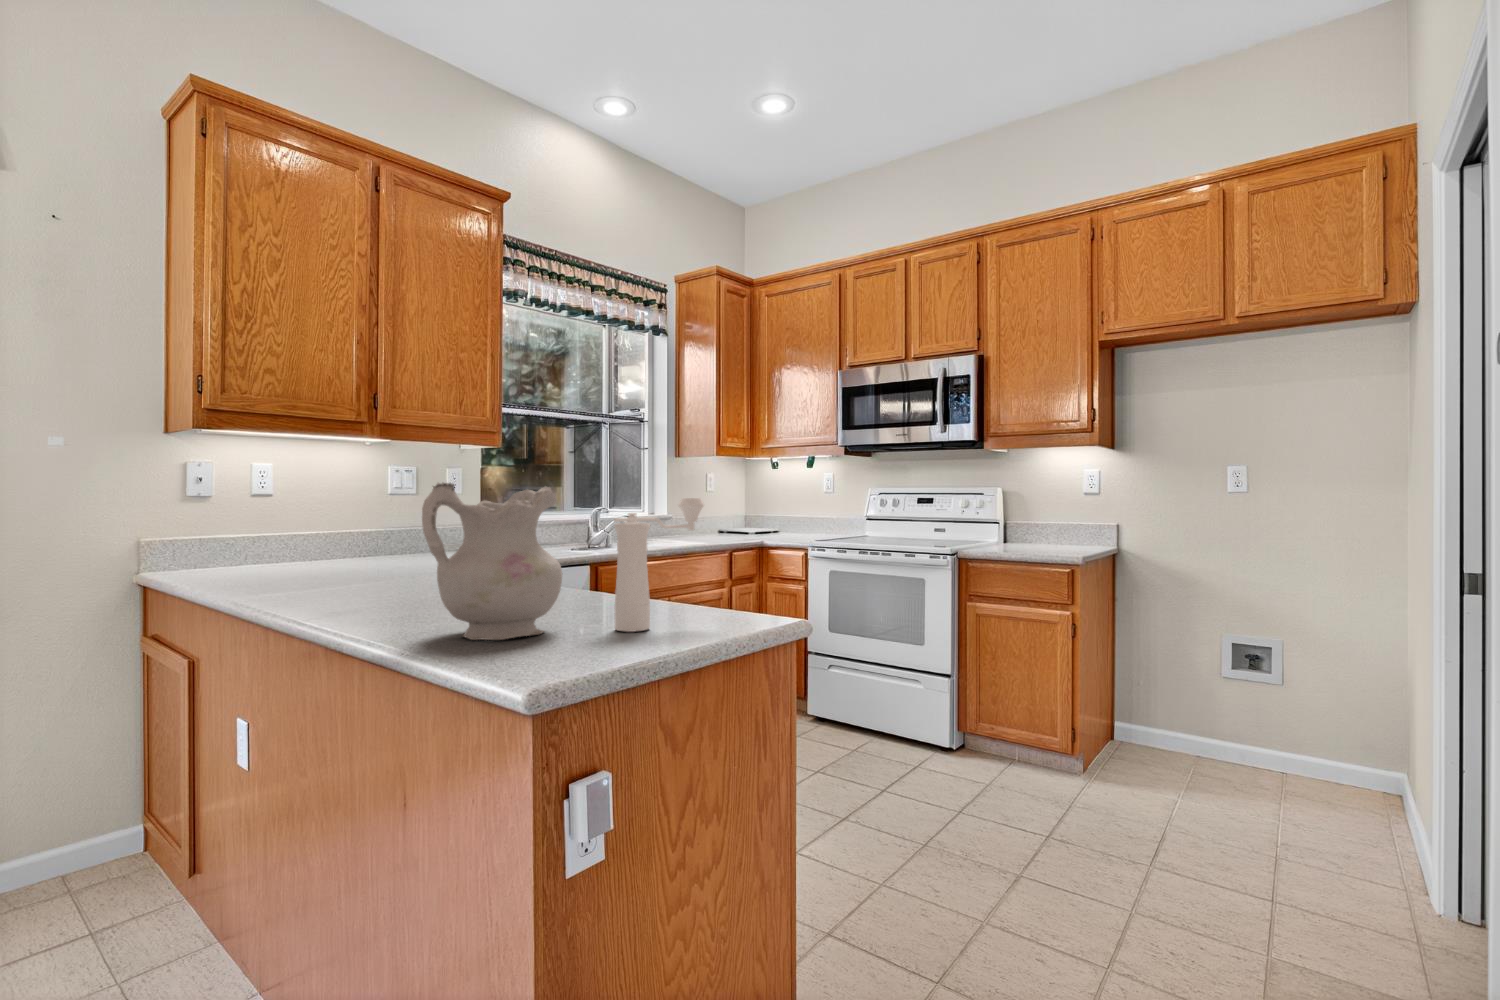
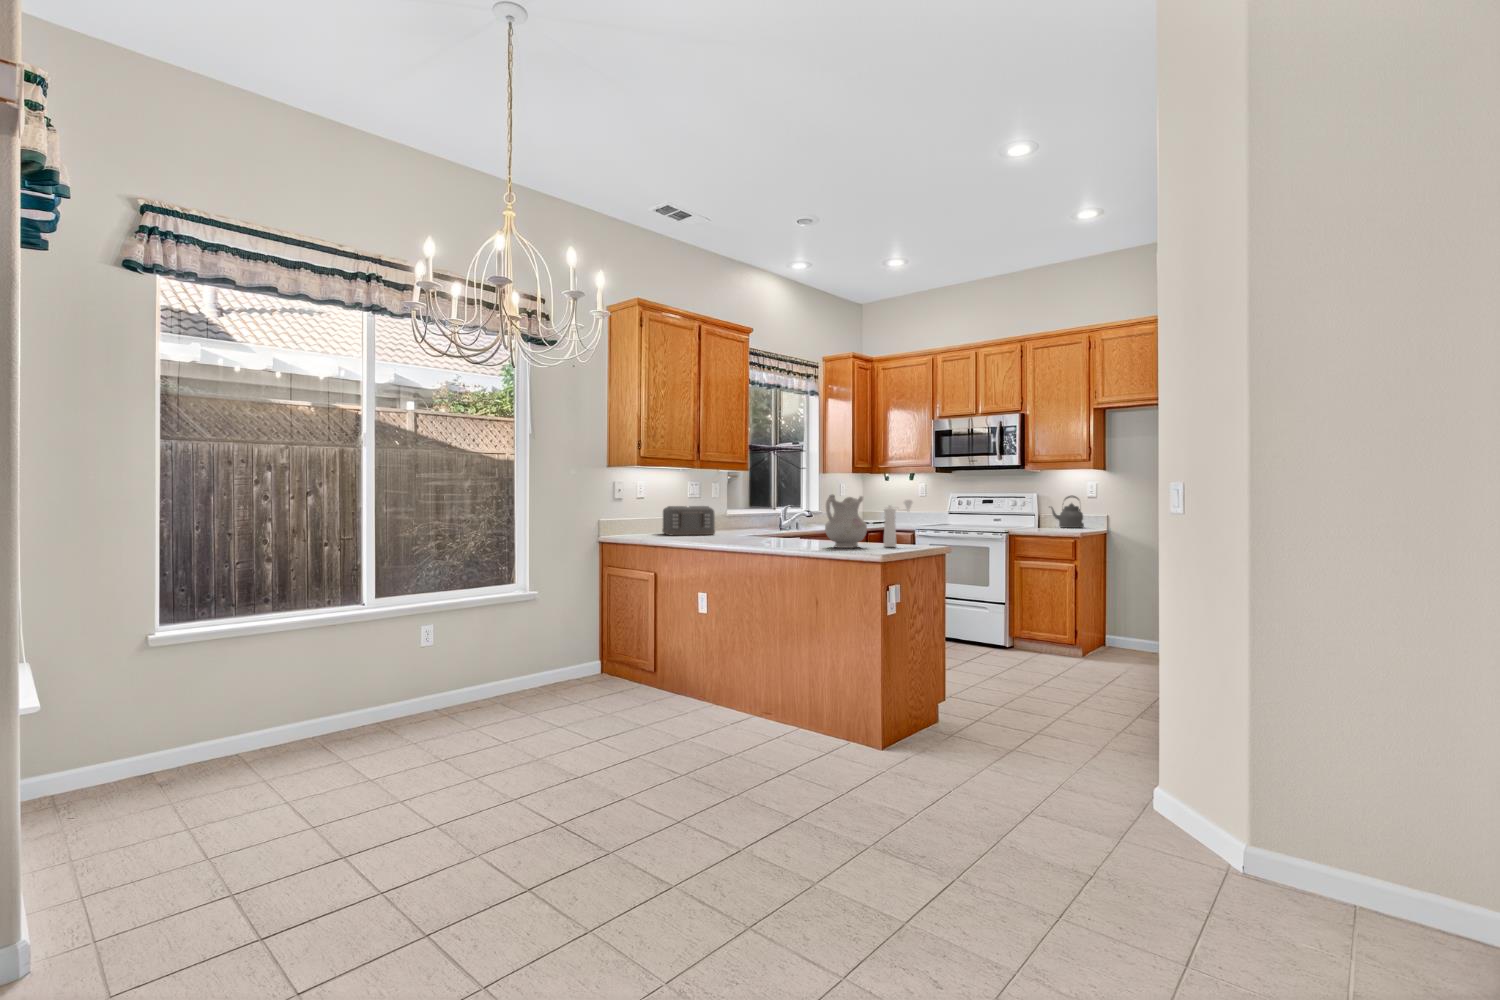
kettle: none [1021,491,1079,545] -> present [1051,496,1084,528]
toaster: none [273,510,399,571] -> present [662,506,715,535]

